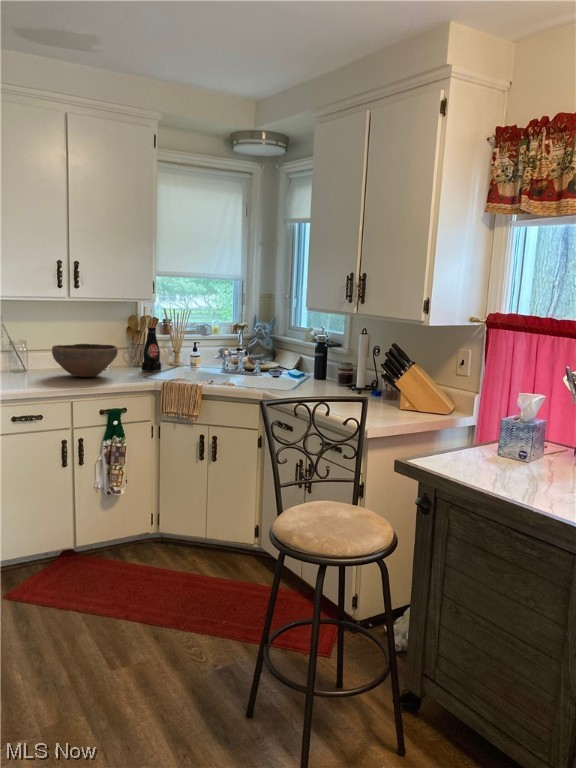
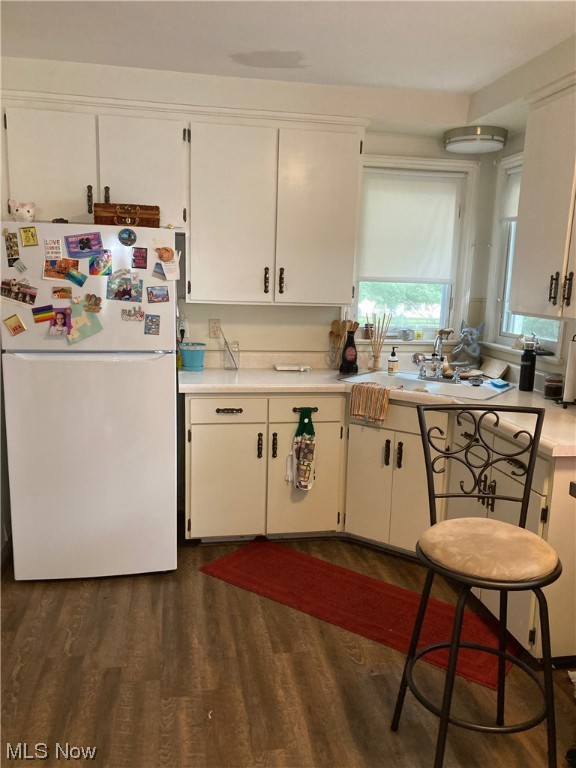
bowl: present [52,344,118,377] -> none [256,345,315,376]

